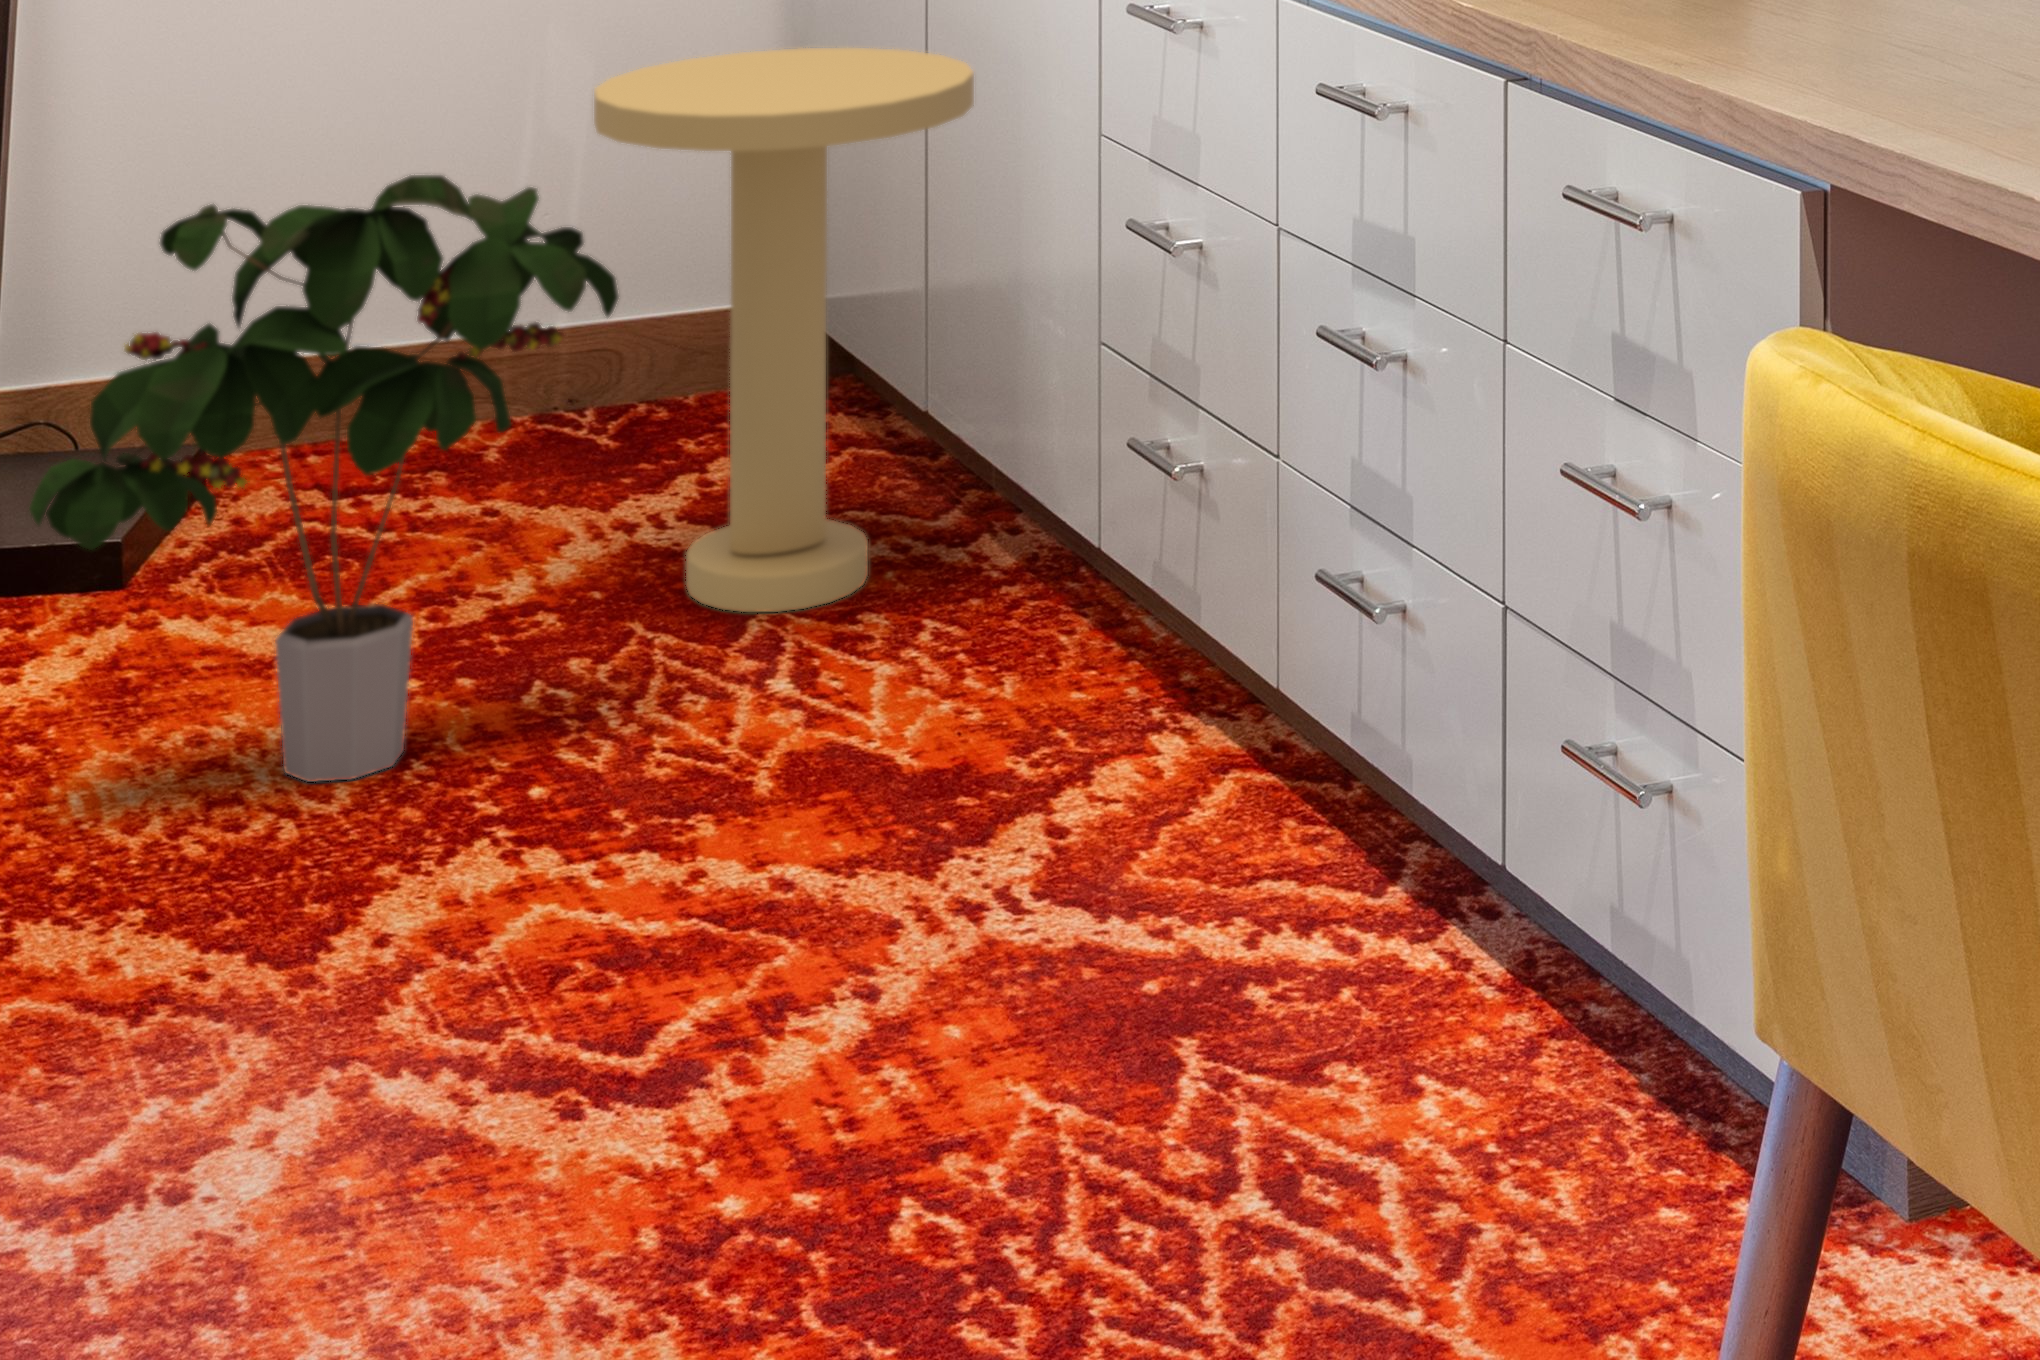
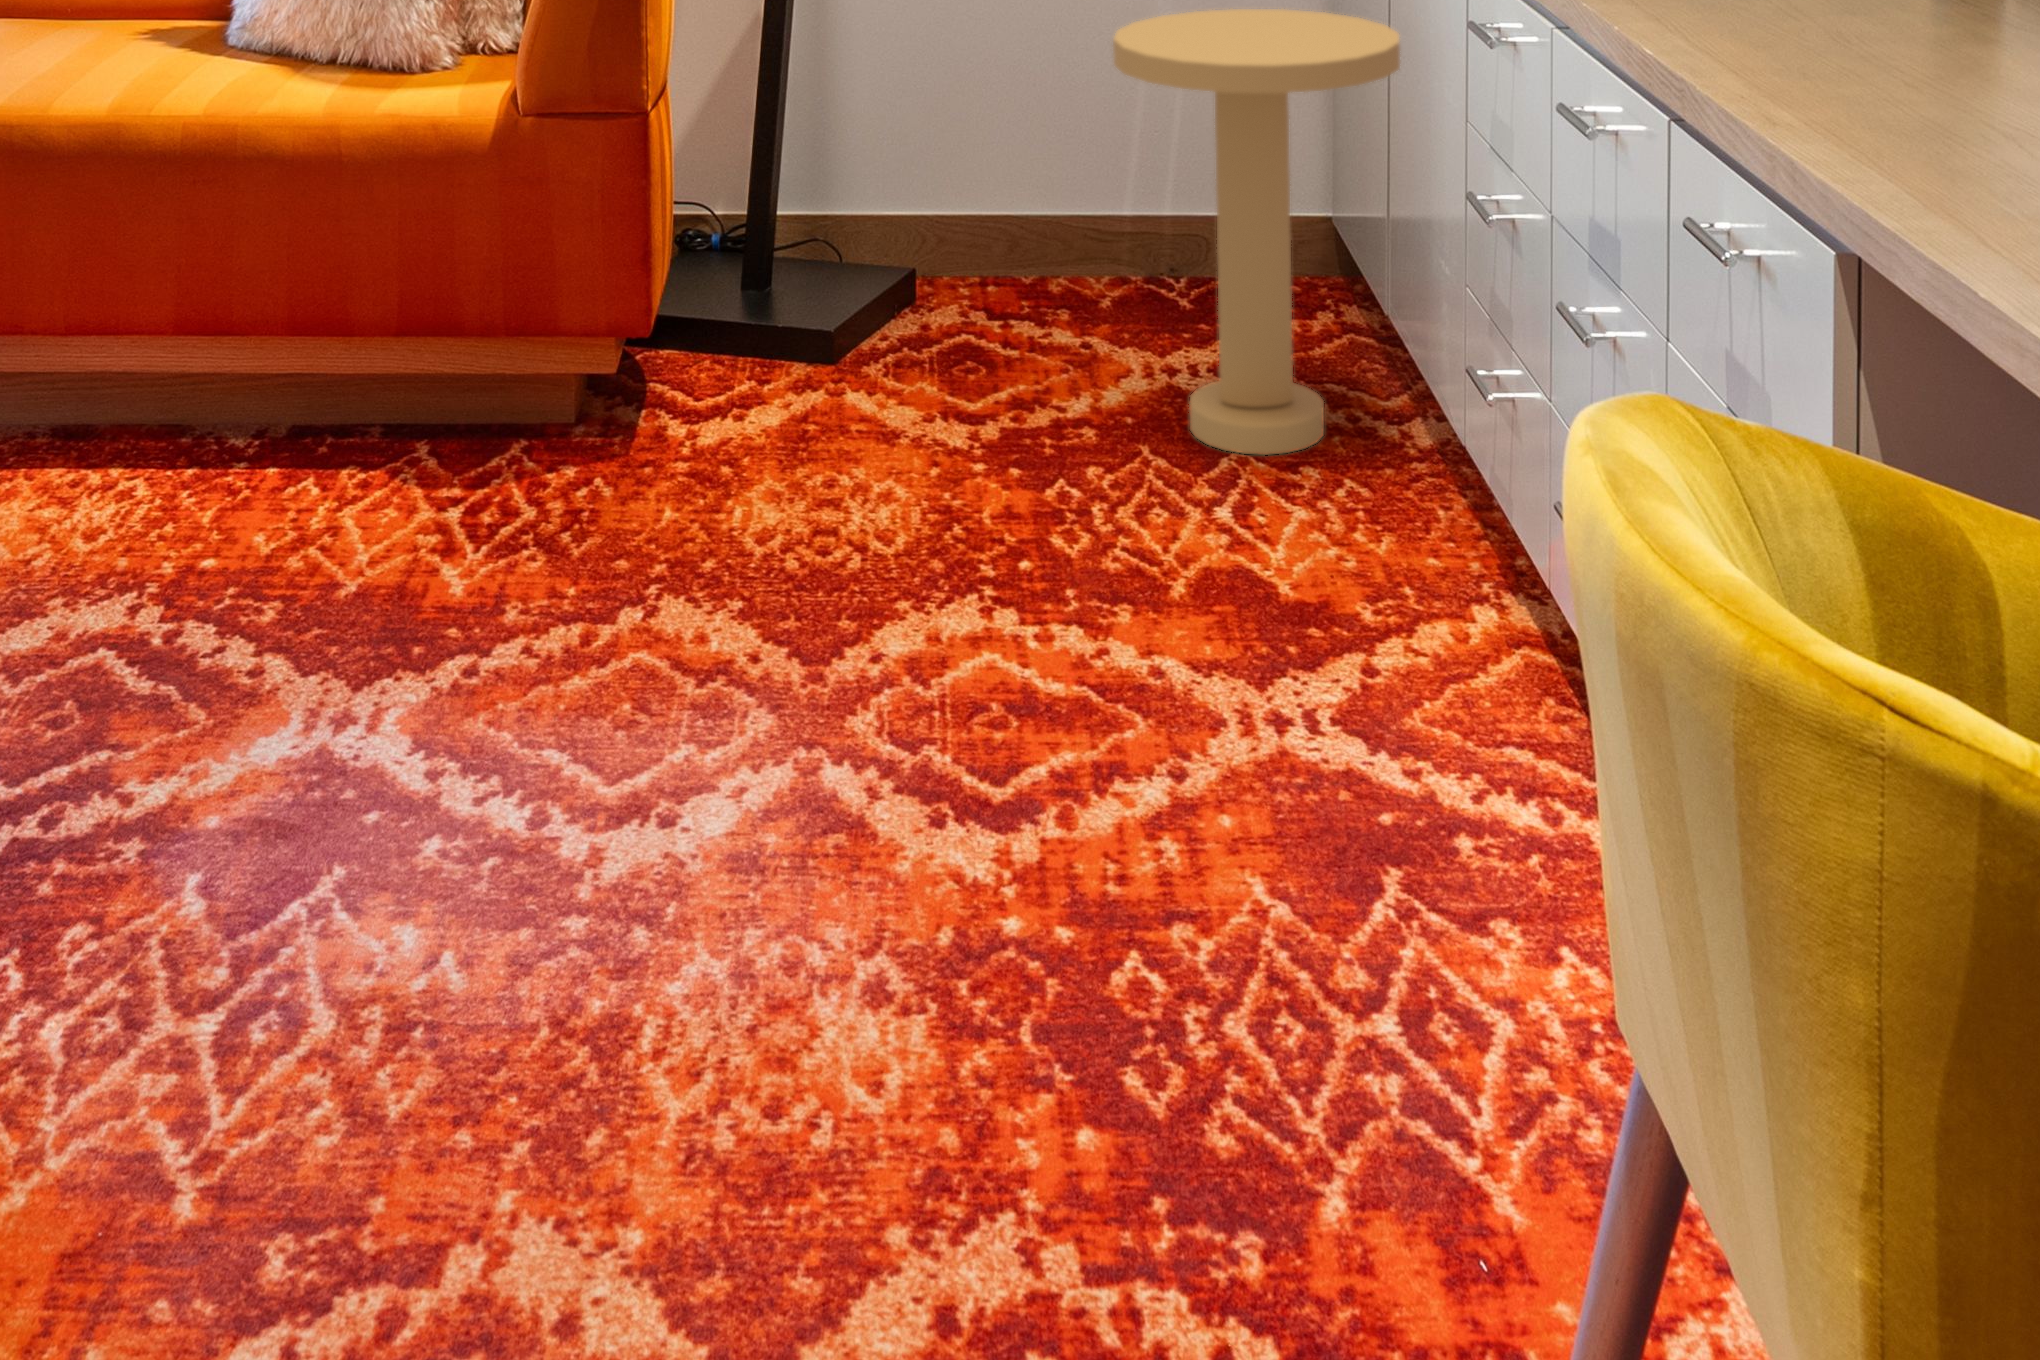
potted plant: present [30,175,618,782] -> none [699,89,1097,532]

